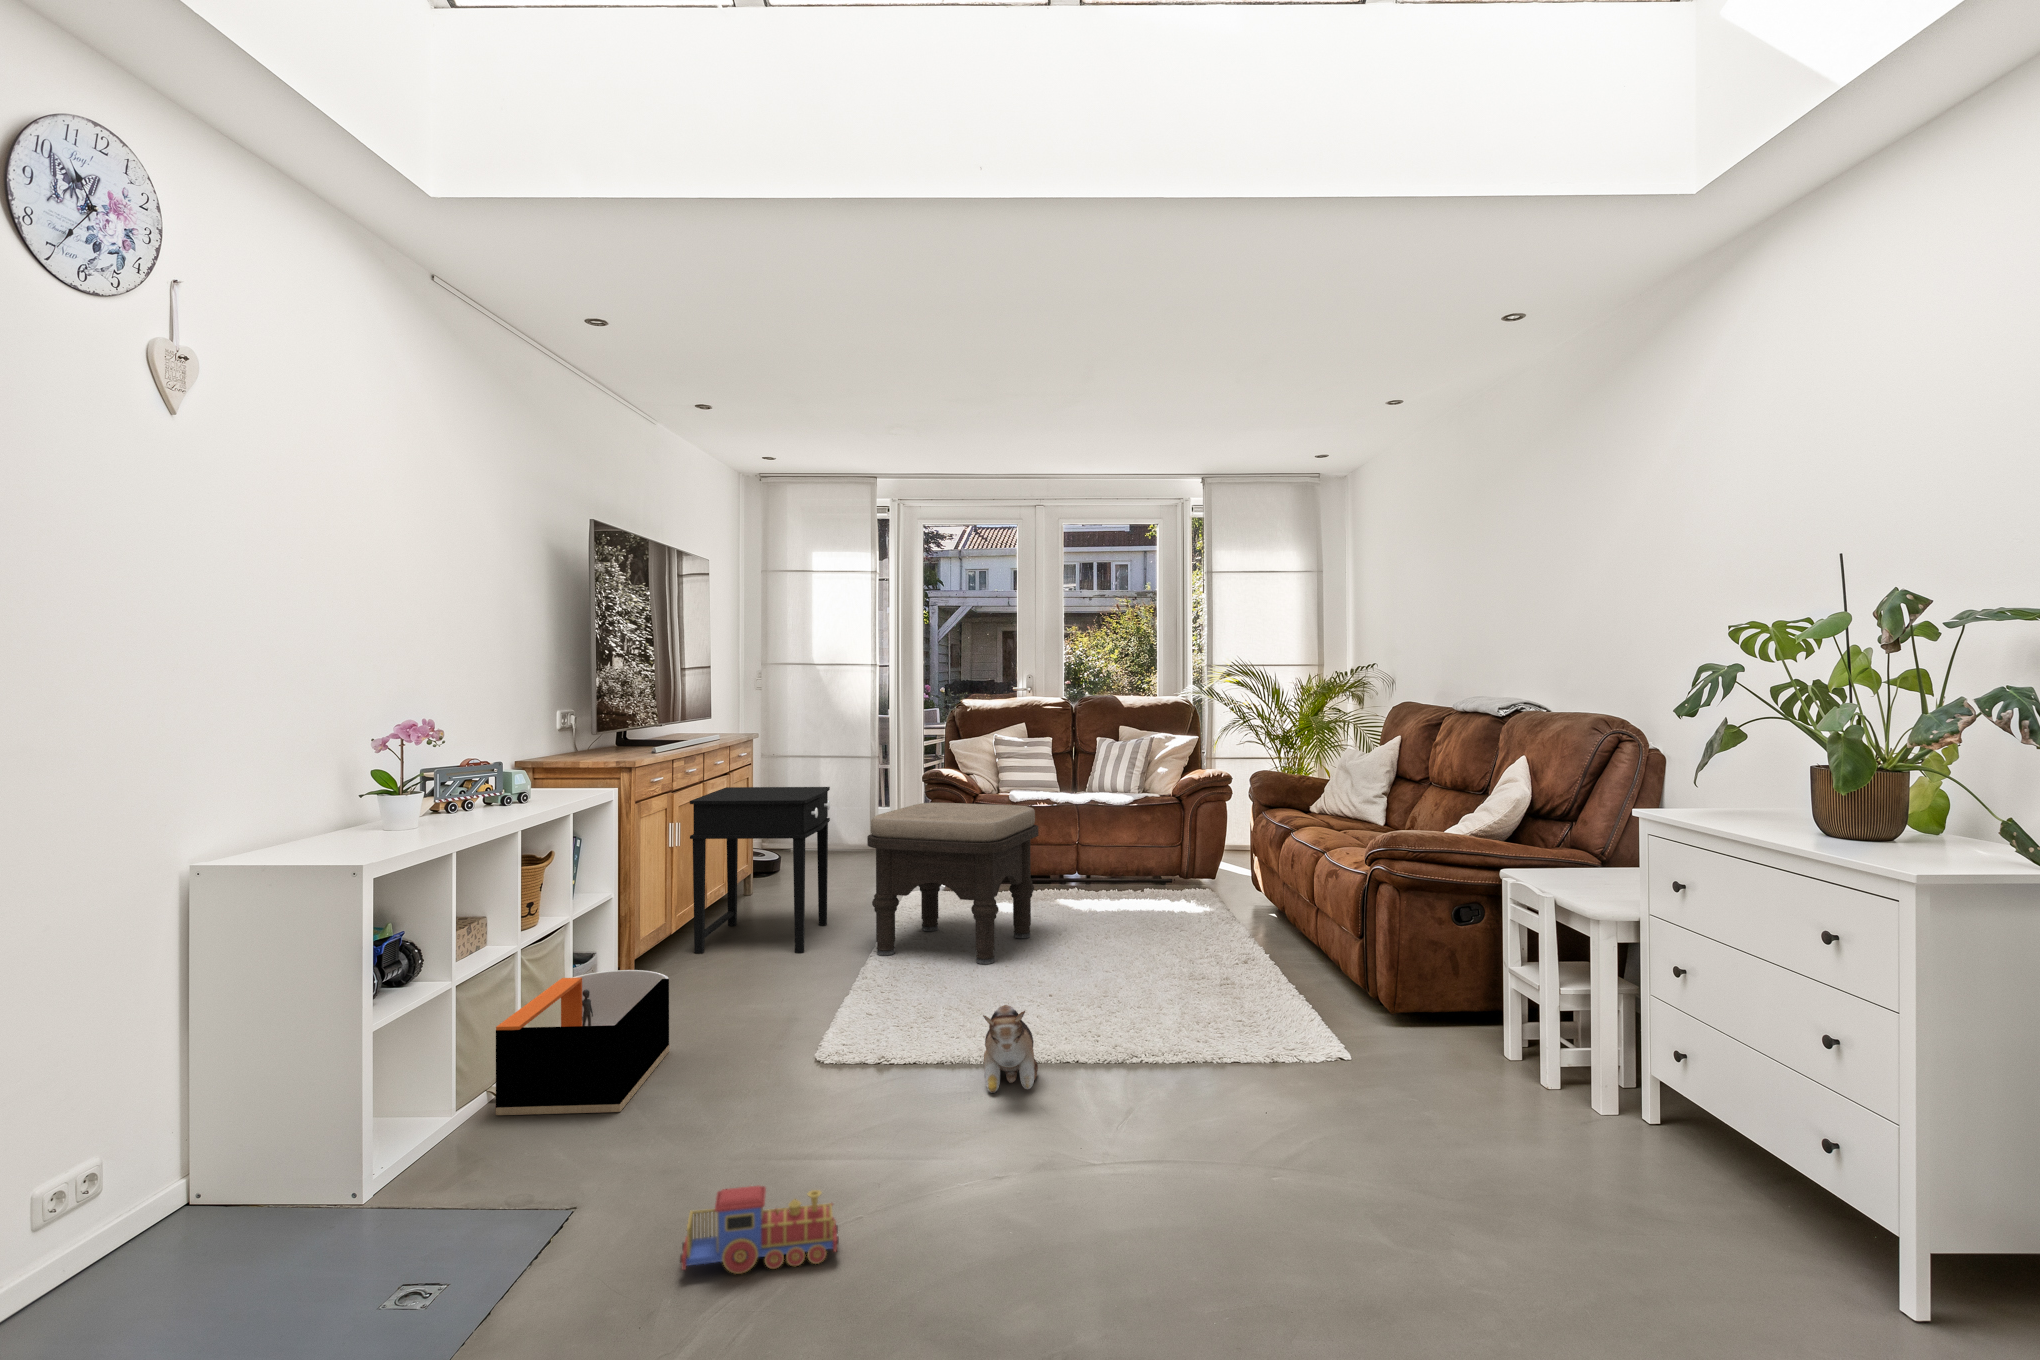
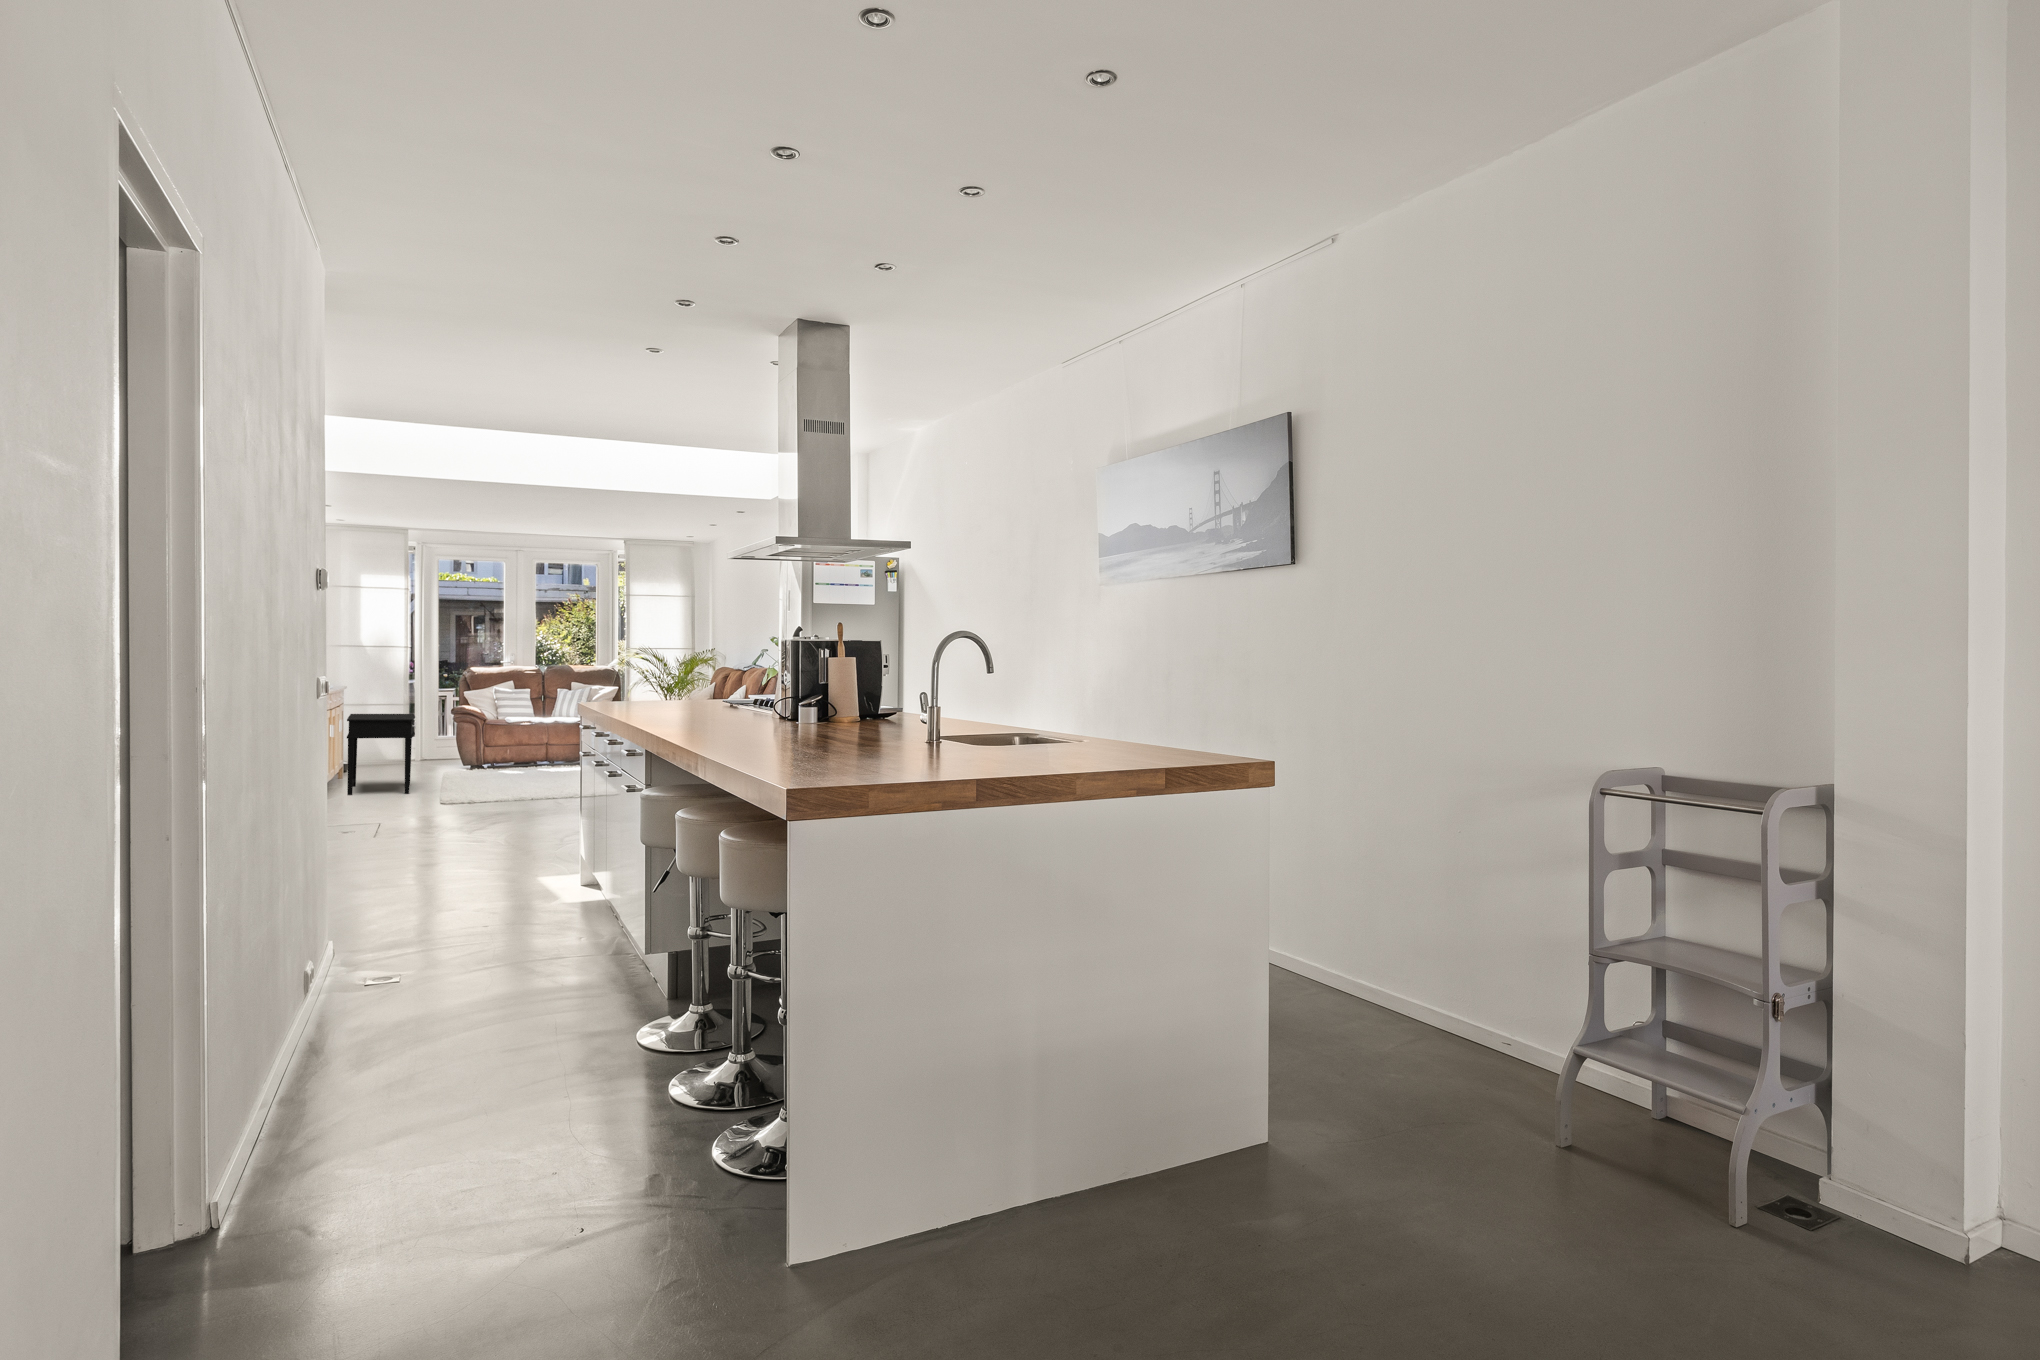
ottoman: present [867,803,1038,964] -> none [446,722,534,794]
storage bin: present [496,970,669,1115] -> none [333,787,385,830]
plush toy: present [983,1005,1038,1093] -> none [527,788,548,820]
toy train: present [680,1186,839,1274] -> none [450,823,499,845]

